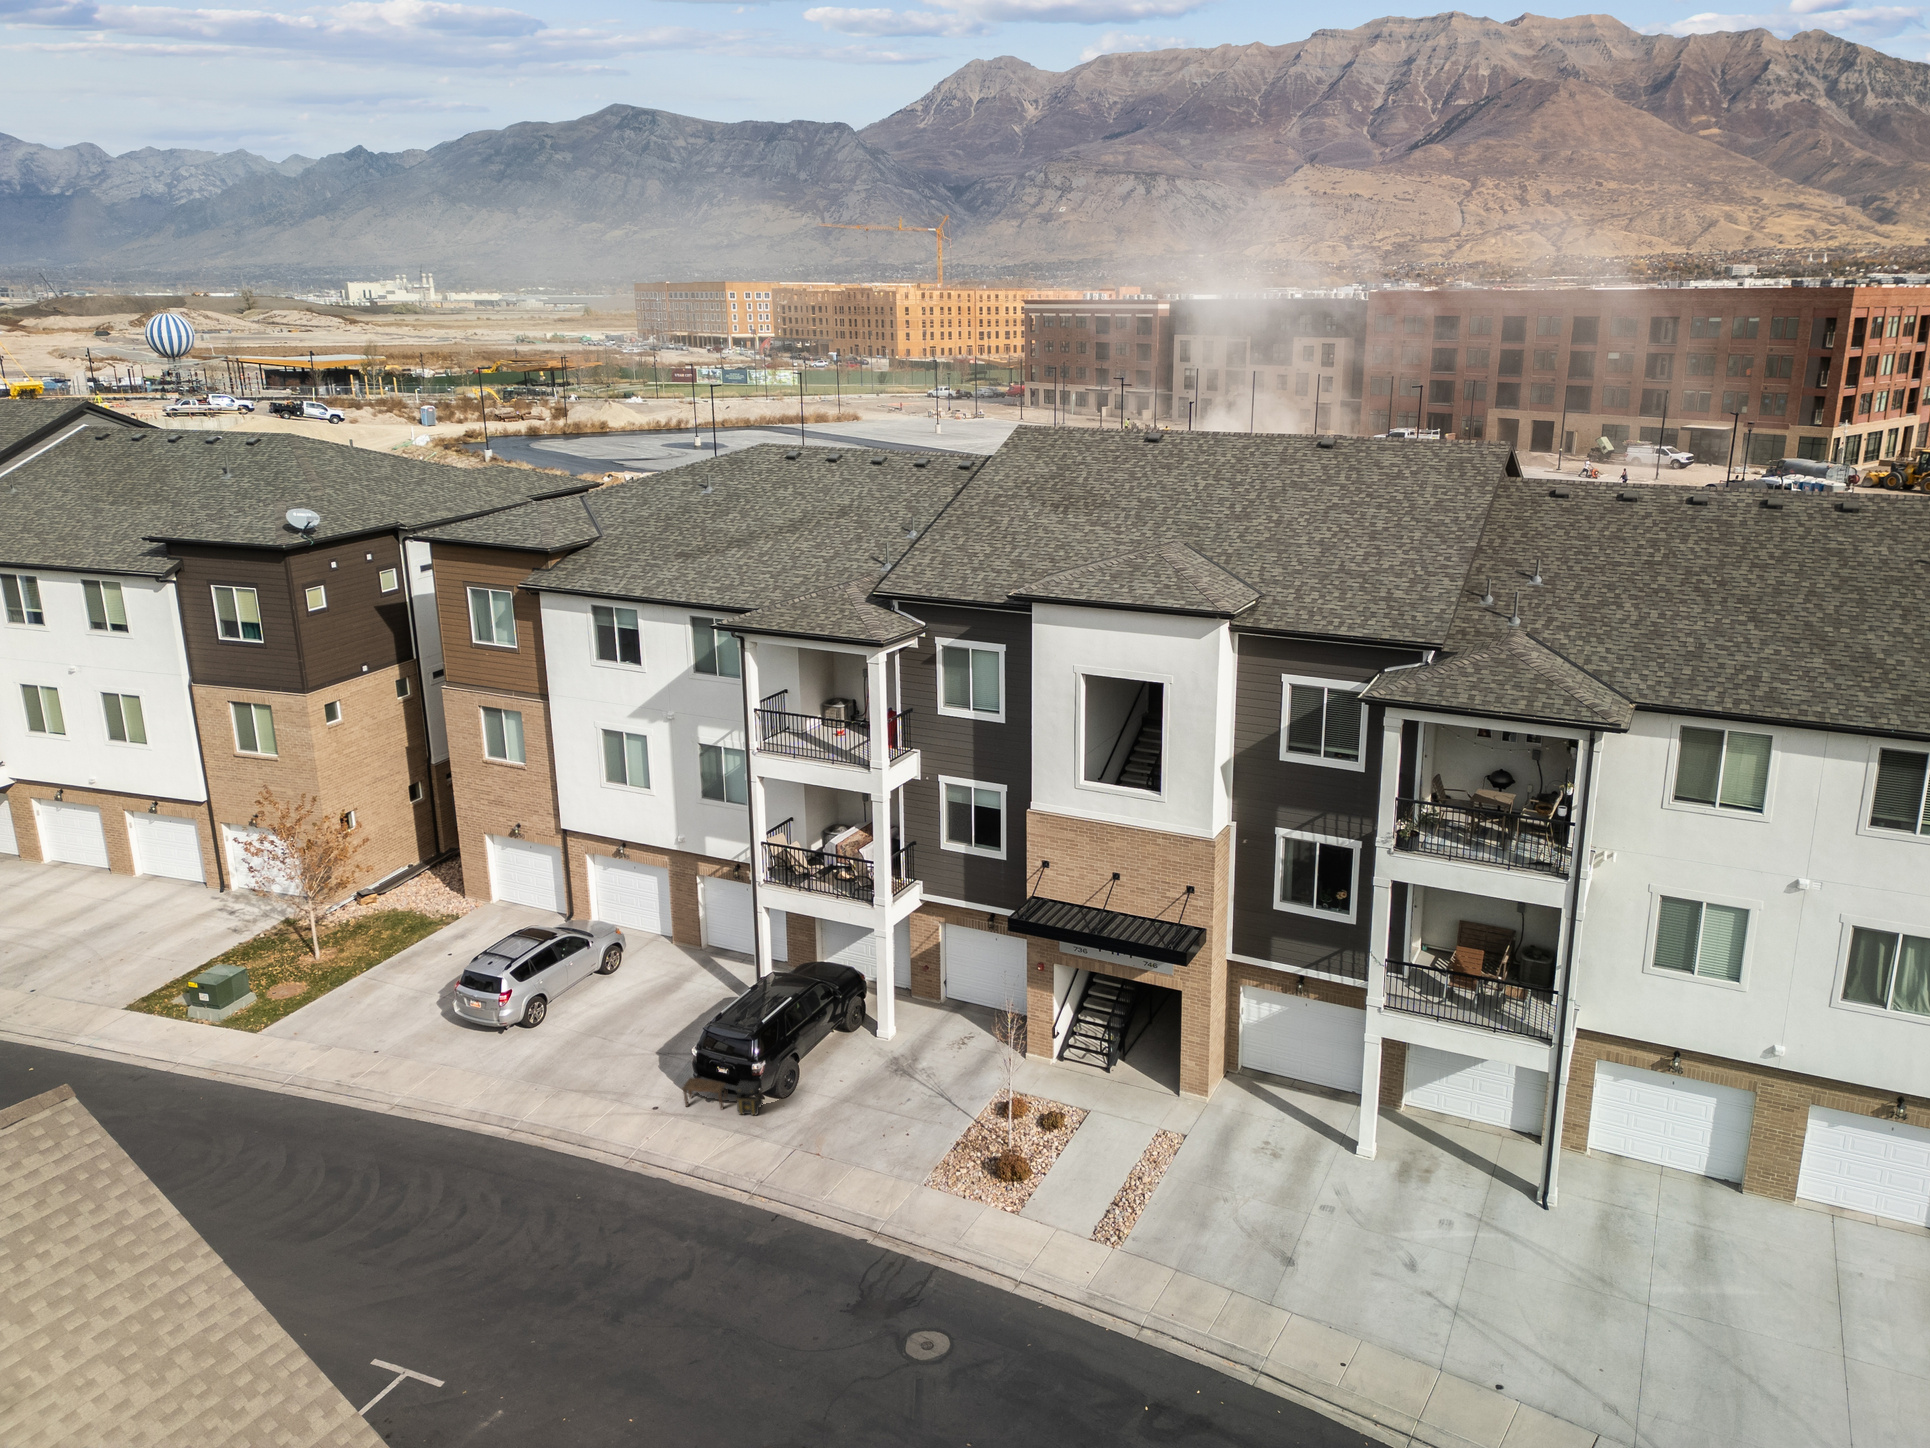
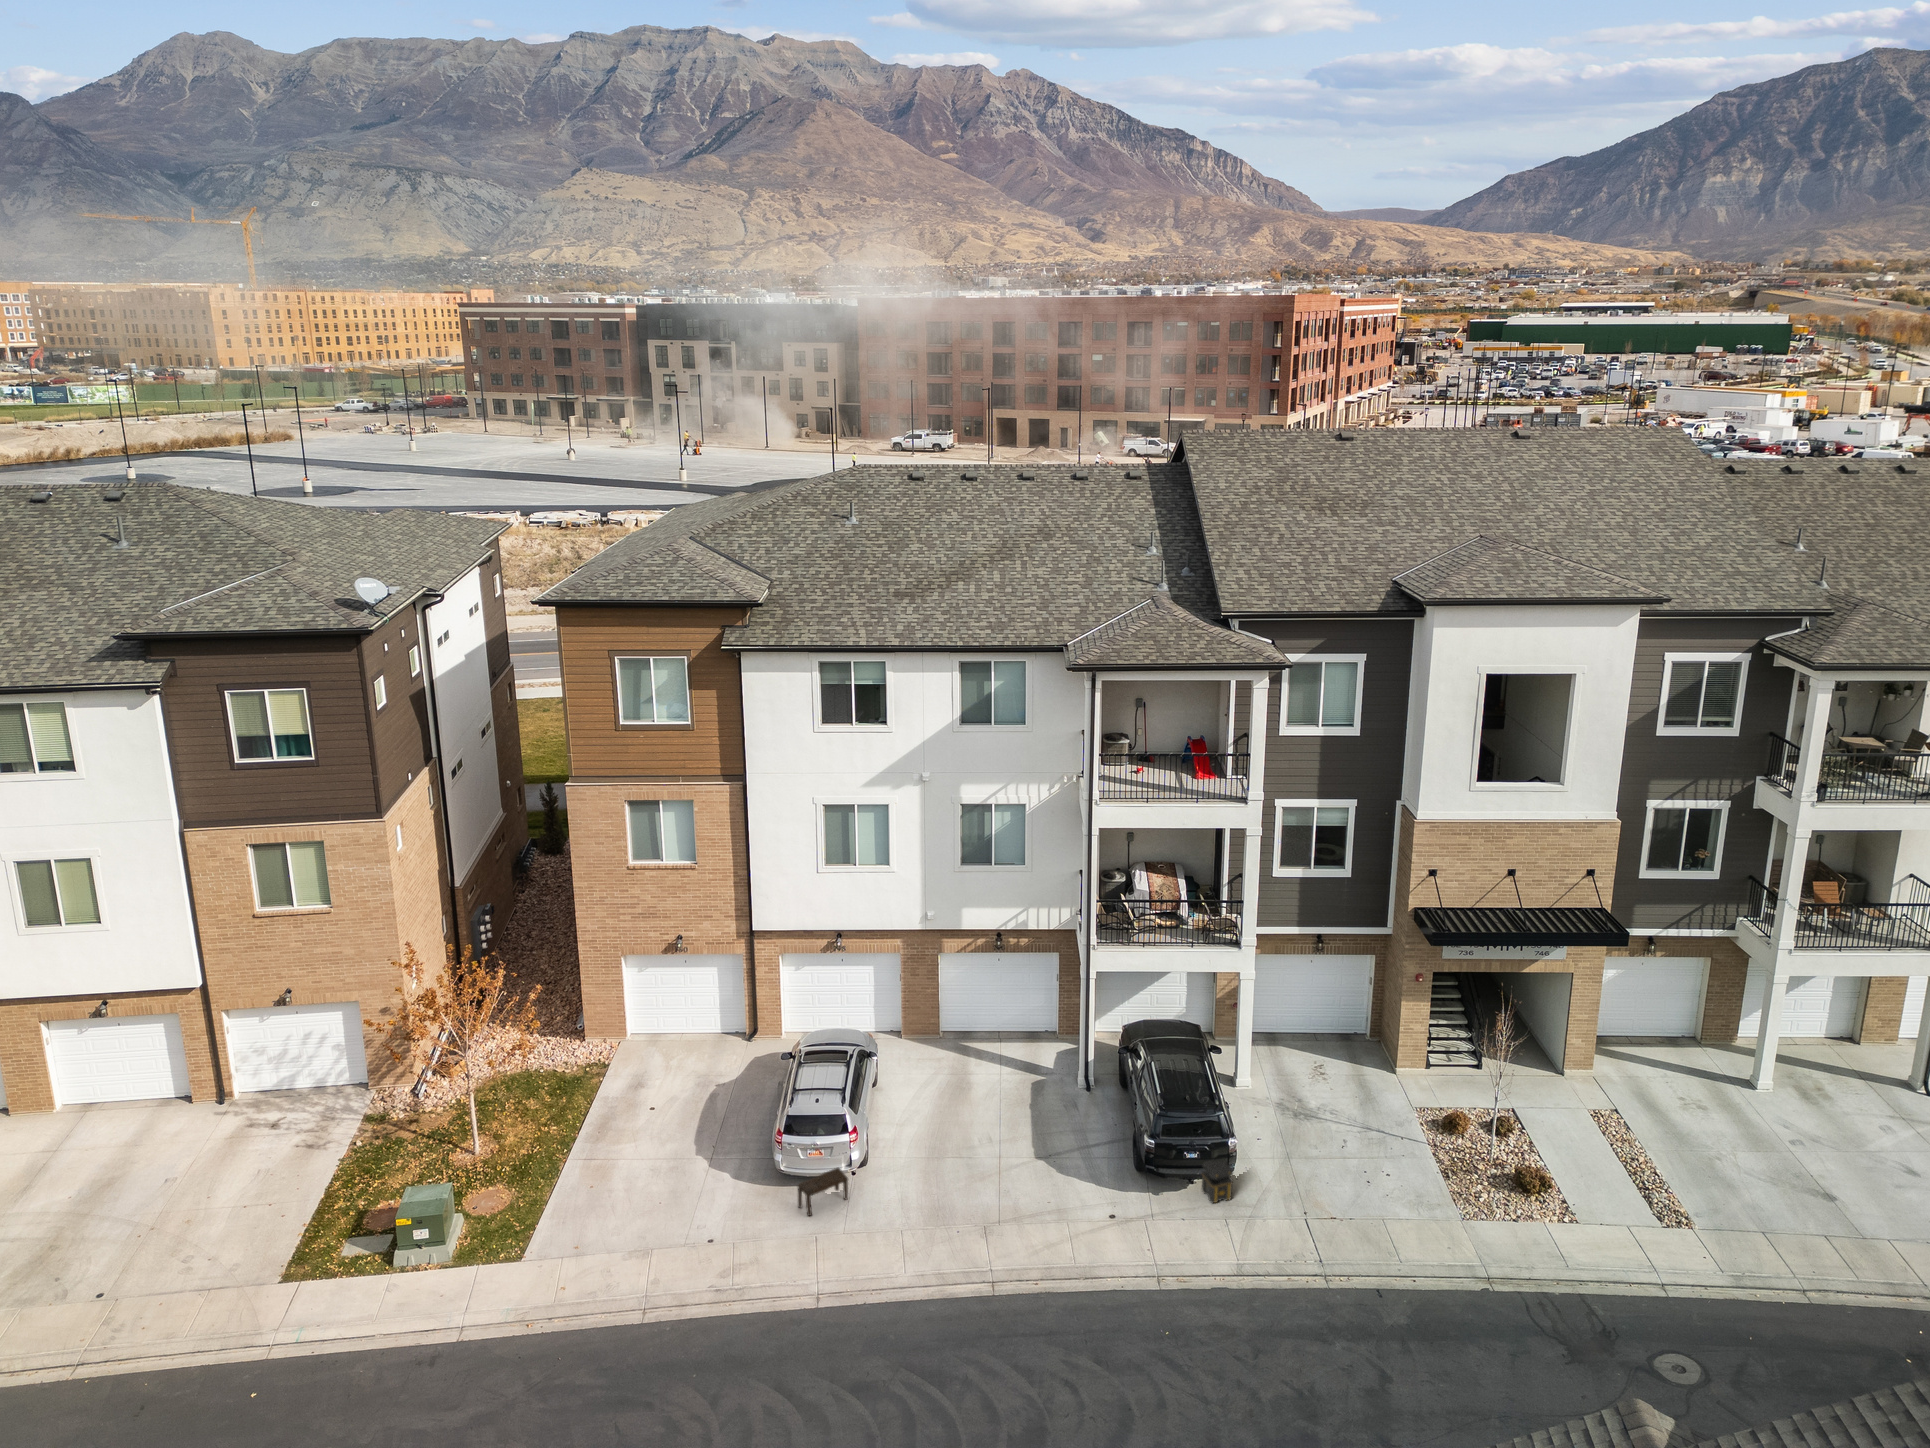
bench: present [682,1078,728,1109] -> present [798,1168,848,1216]

